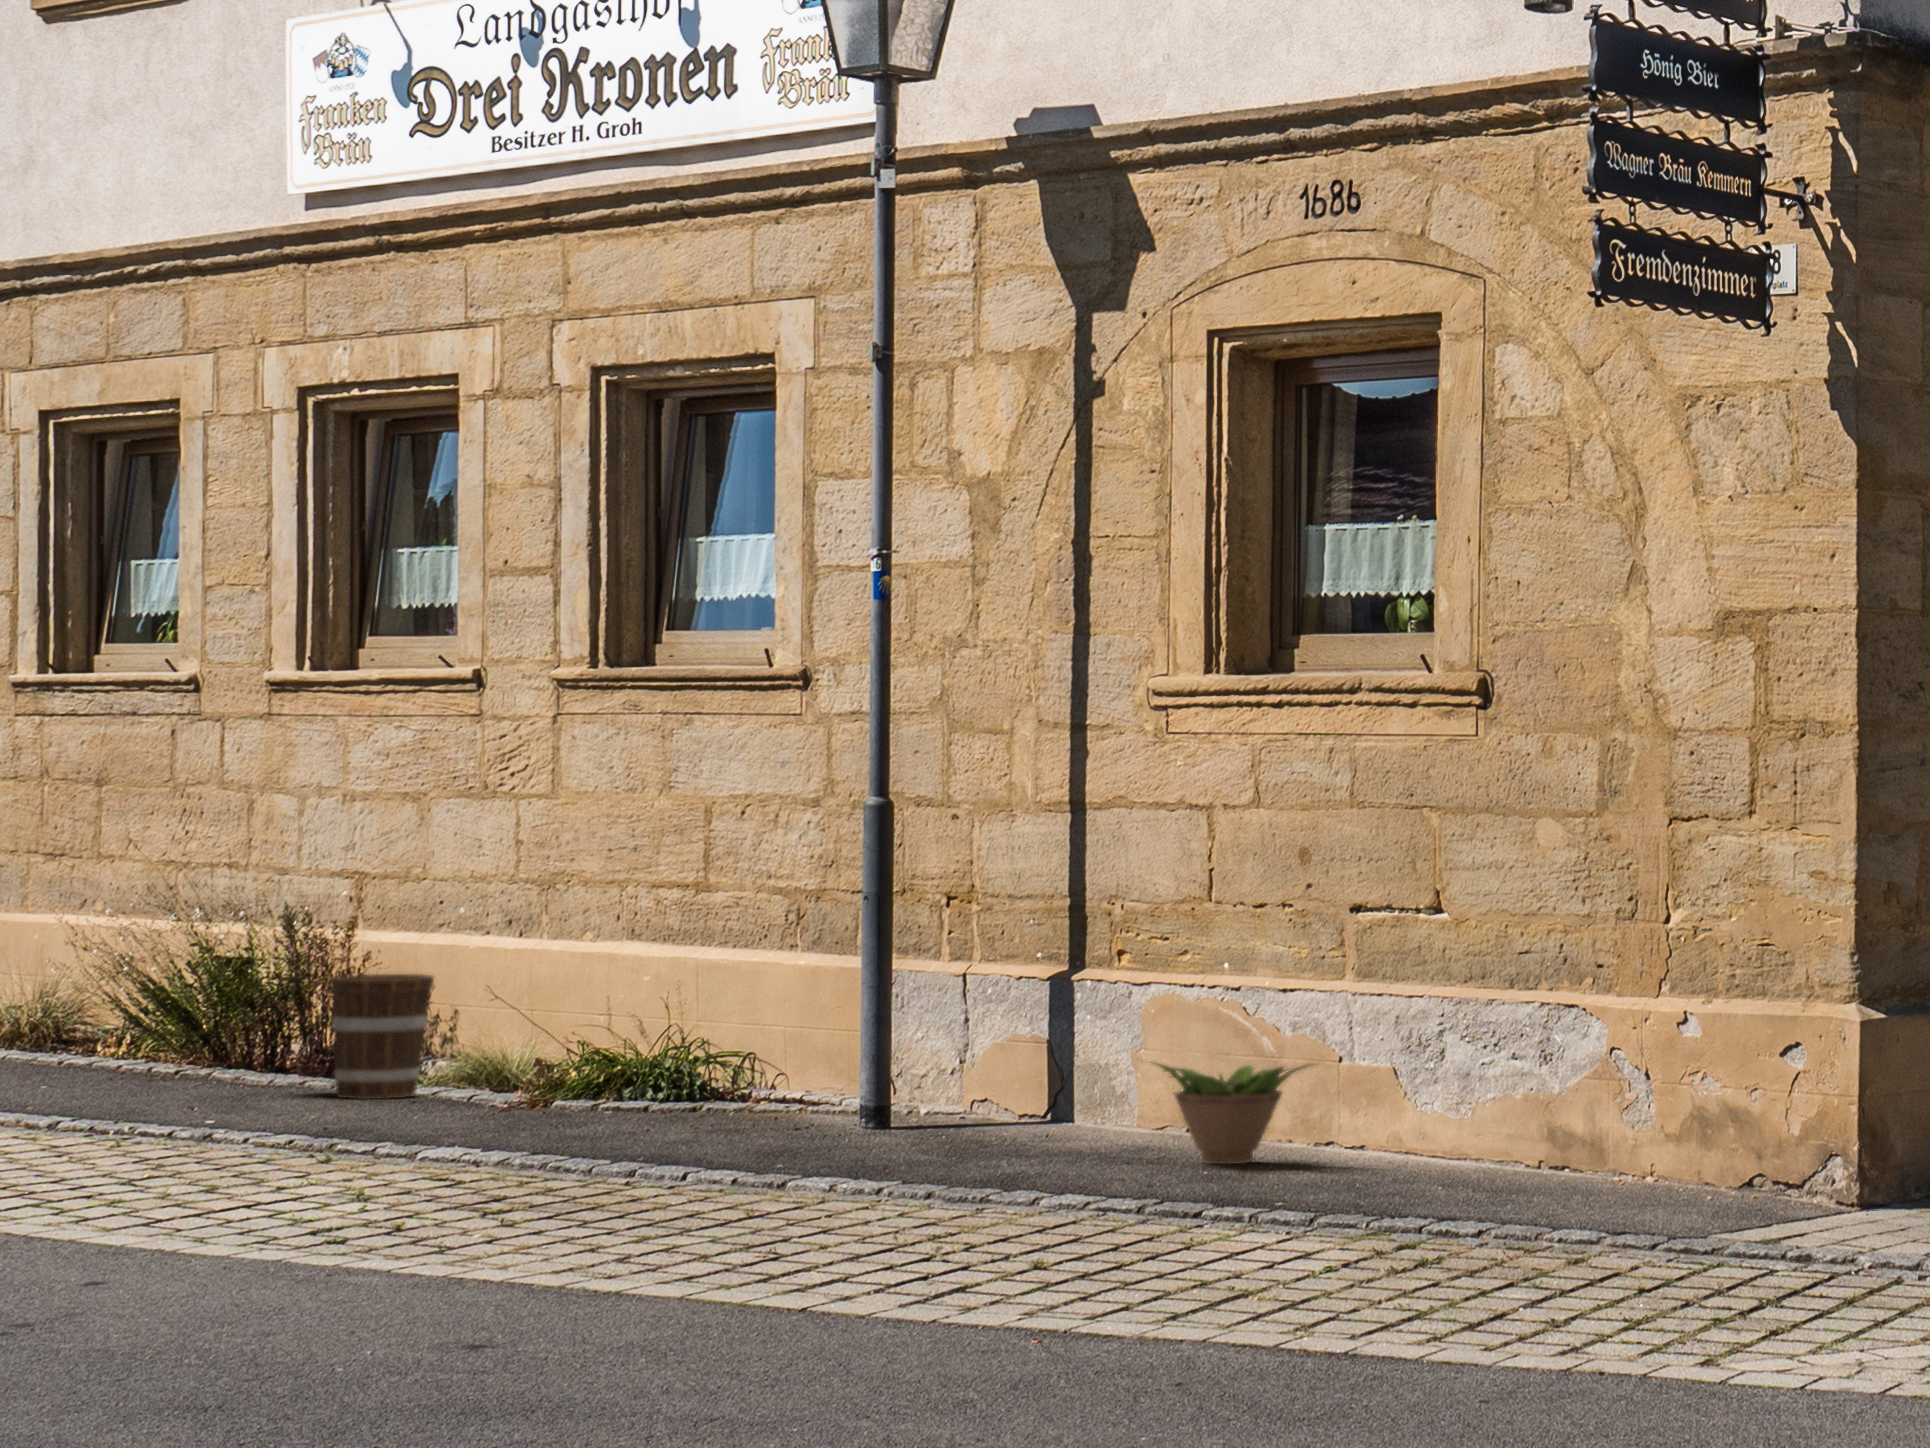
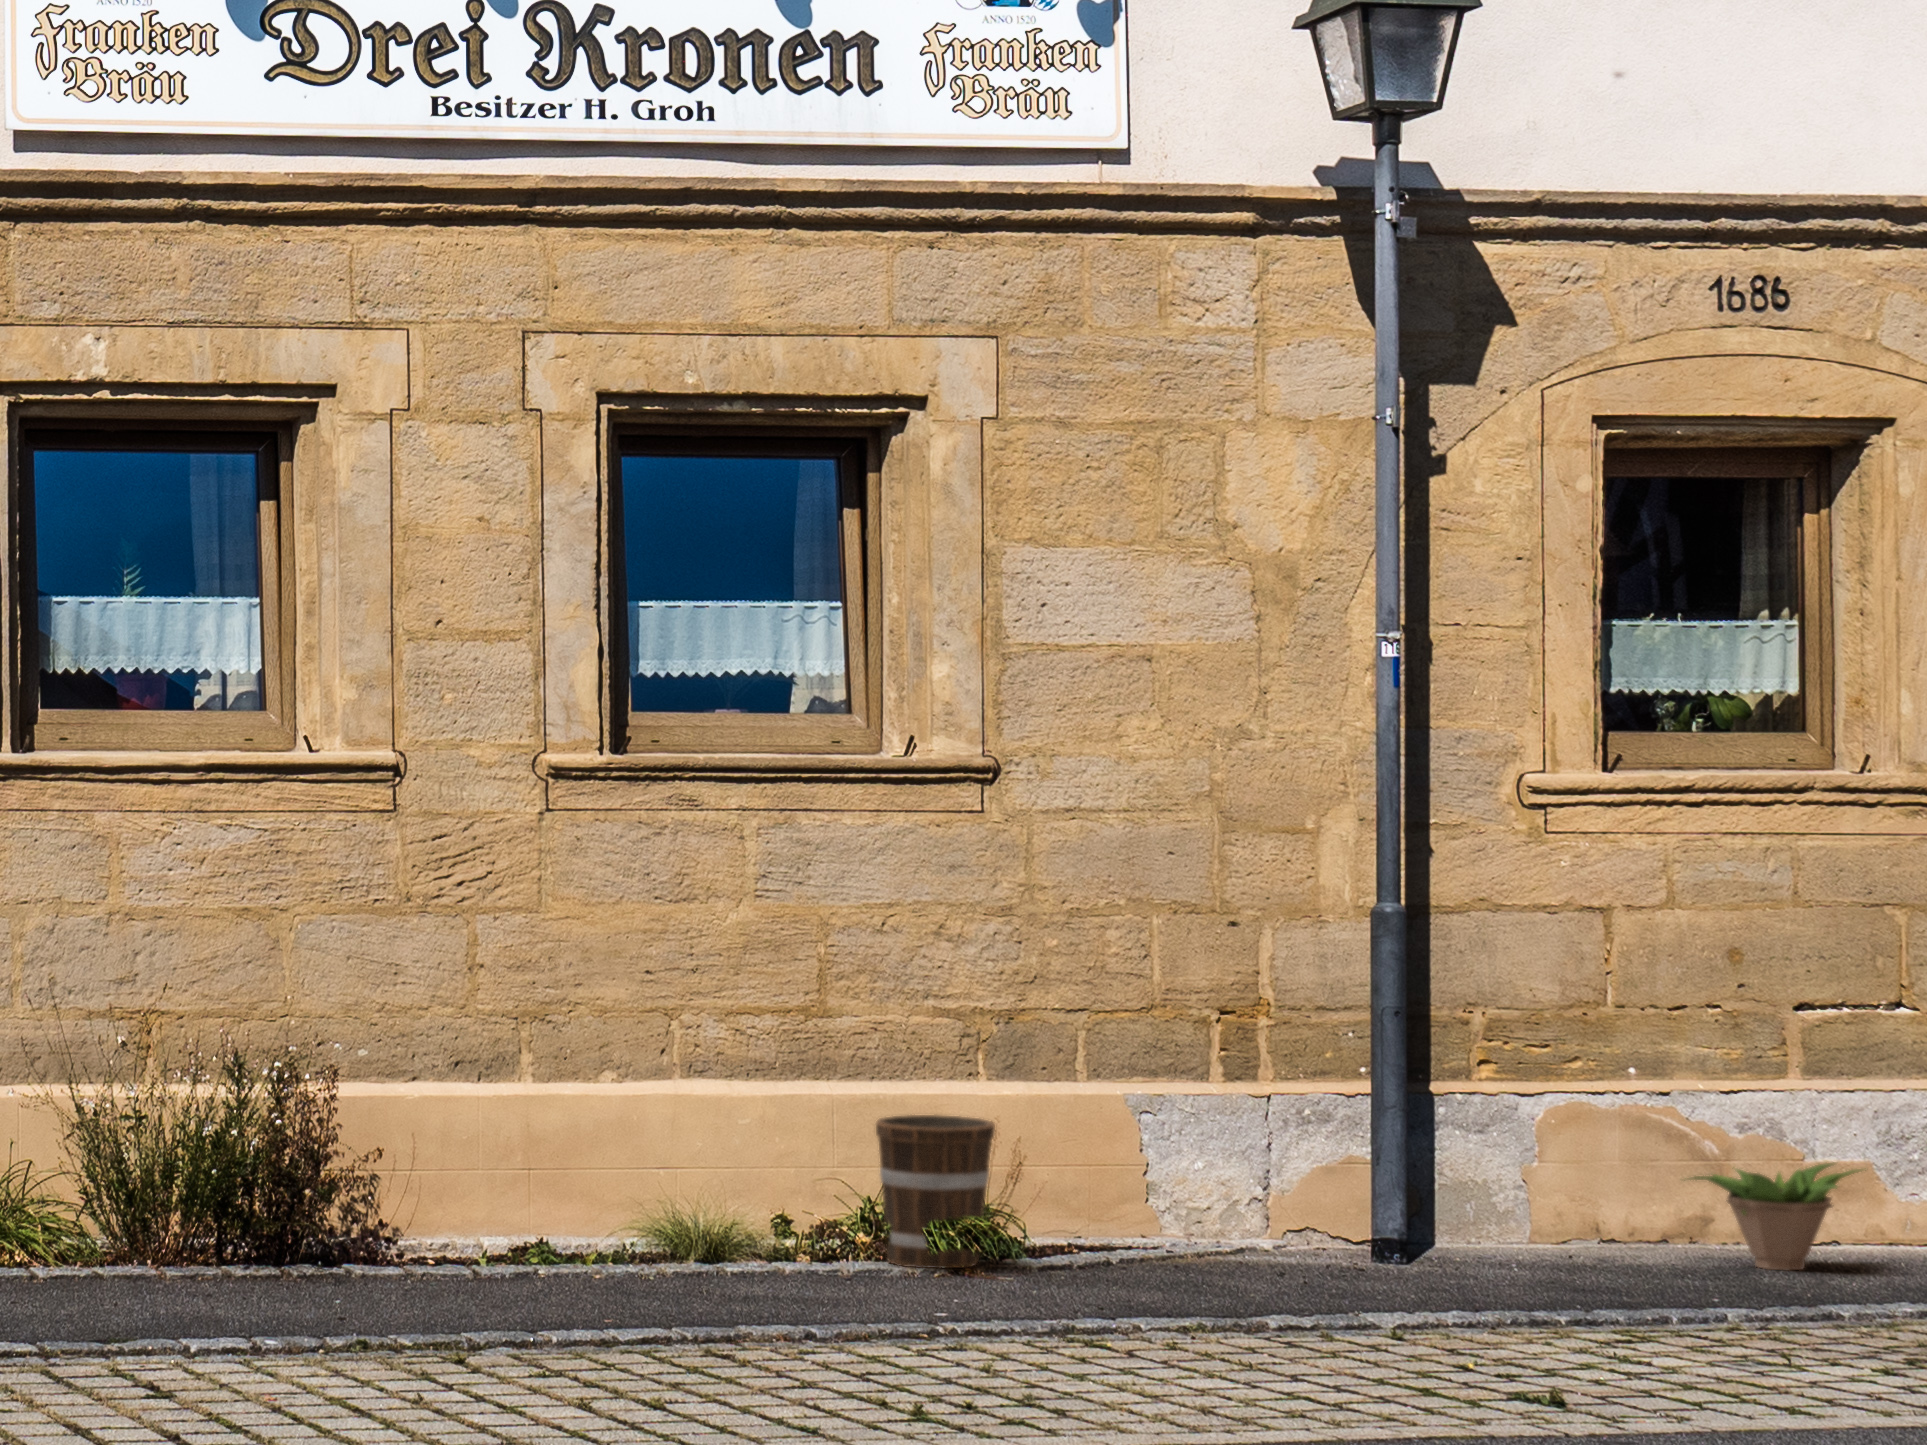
bucket: present [330,974,434,1099] -> present [876,1115,995,1268]

